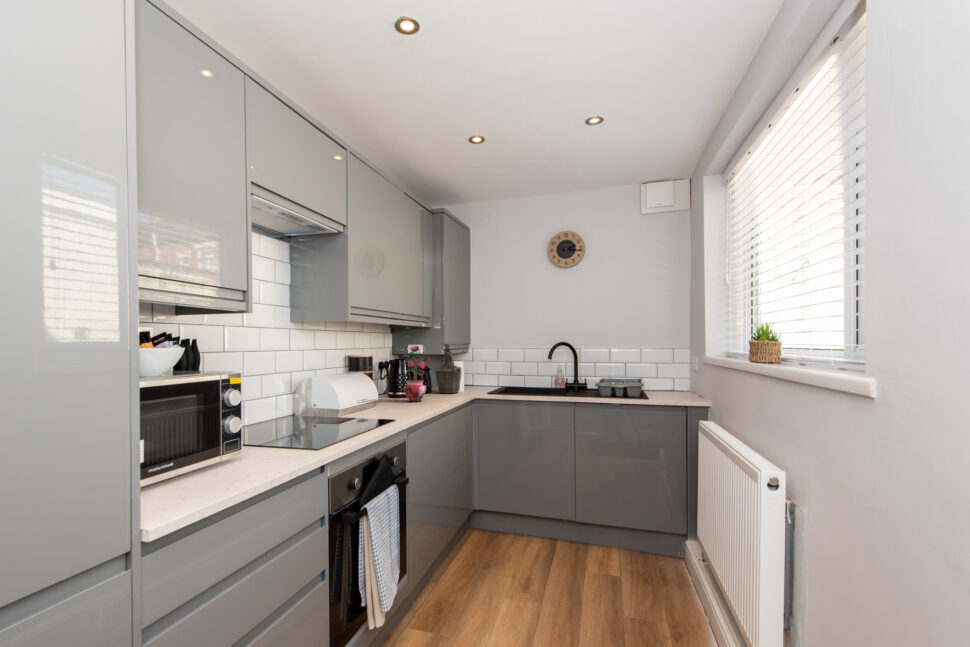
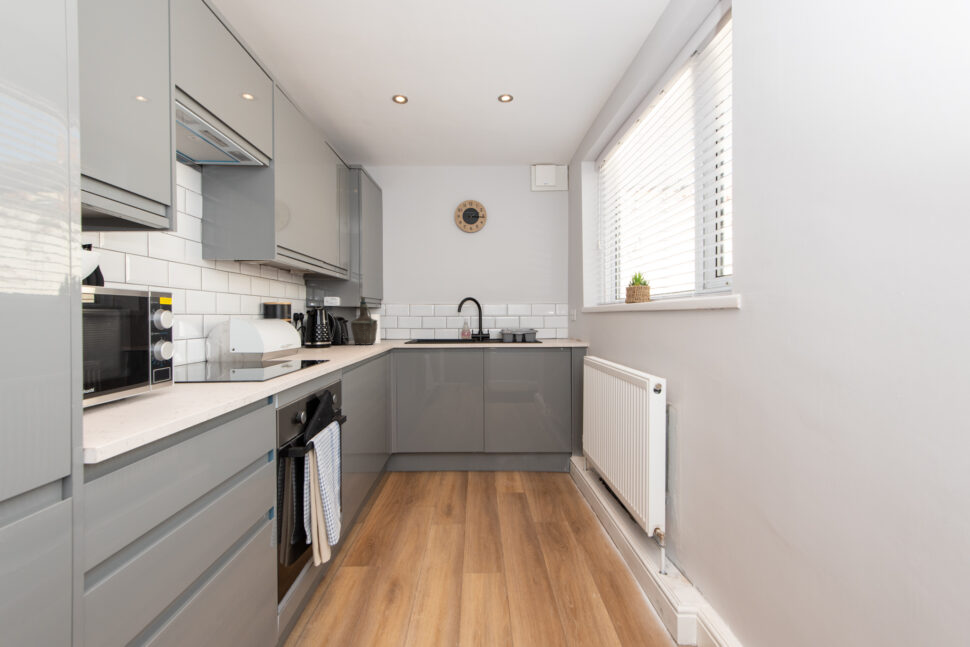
potted plant: present [403,346,430,402] -> none [317,293,351,350]

